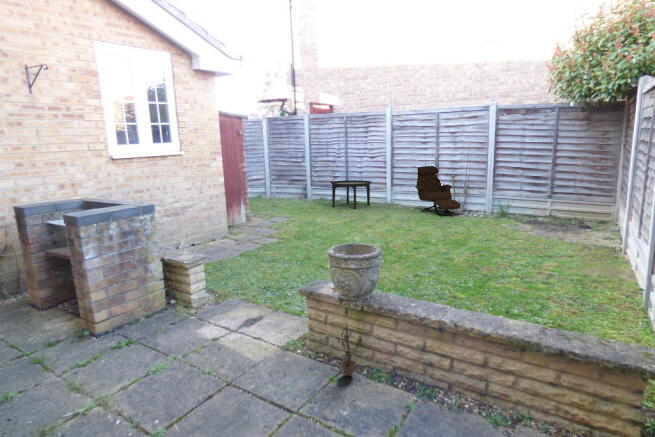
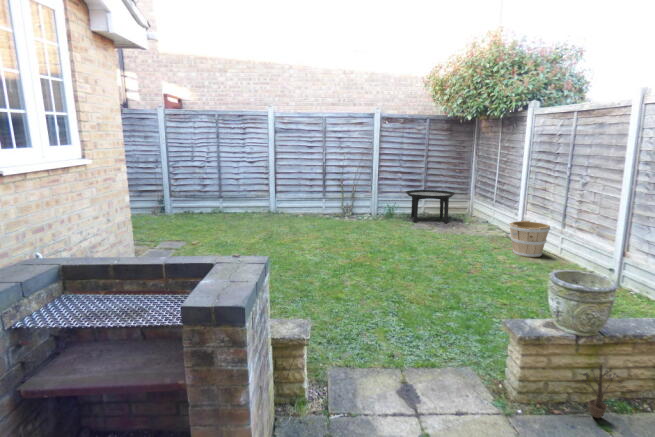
lounge chair: present [415,166,460,216] -> none [308,171,358,222]
round table: present [330,180,372,209] -> present [406,190,455,223]
wooden bucket: none [573,224,628,269] -> present [509,220,550,257]

